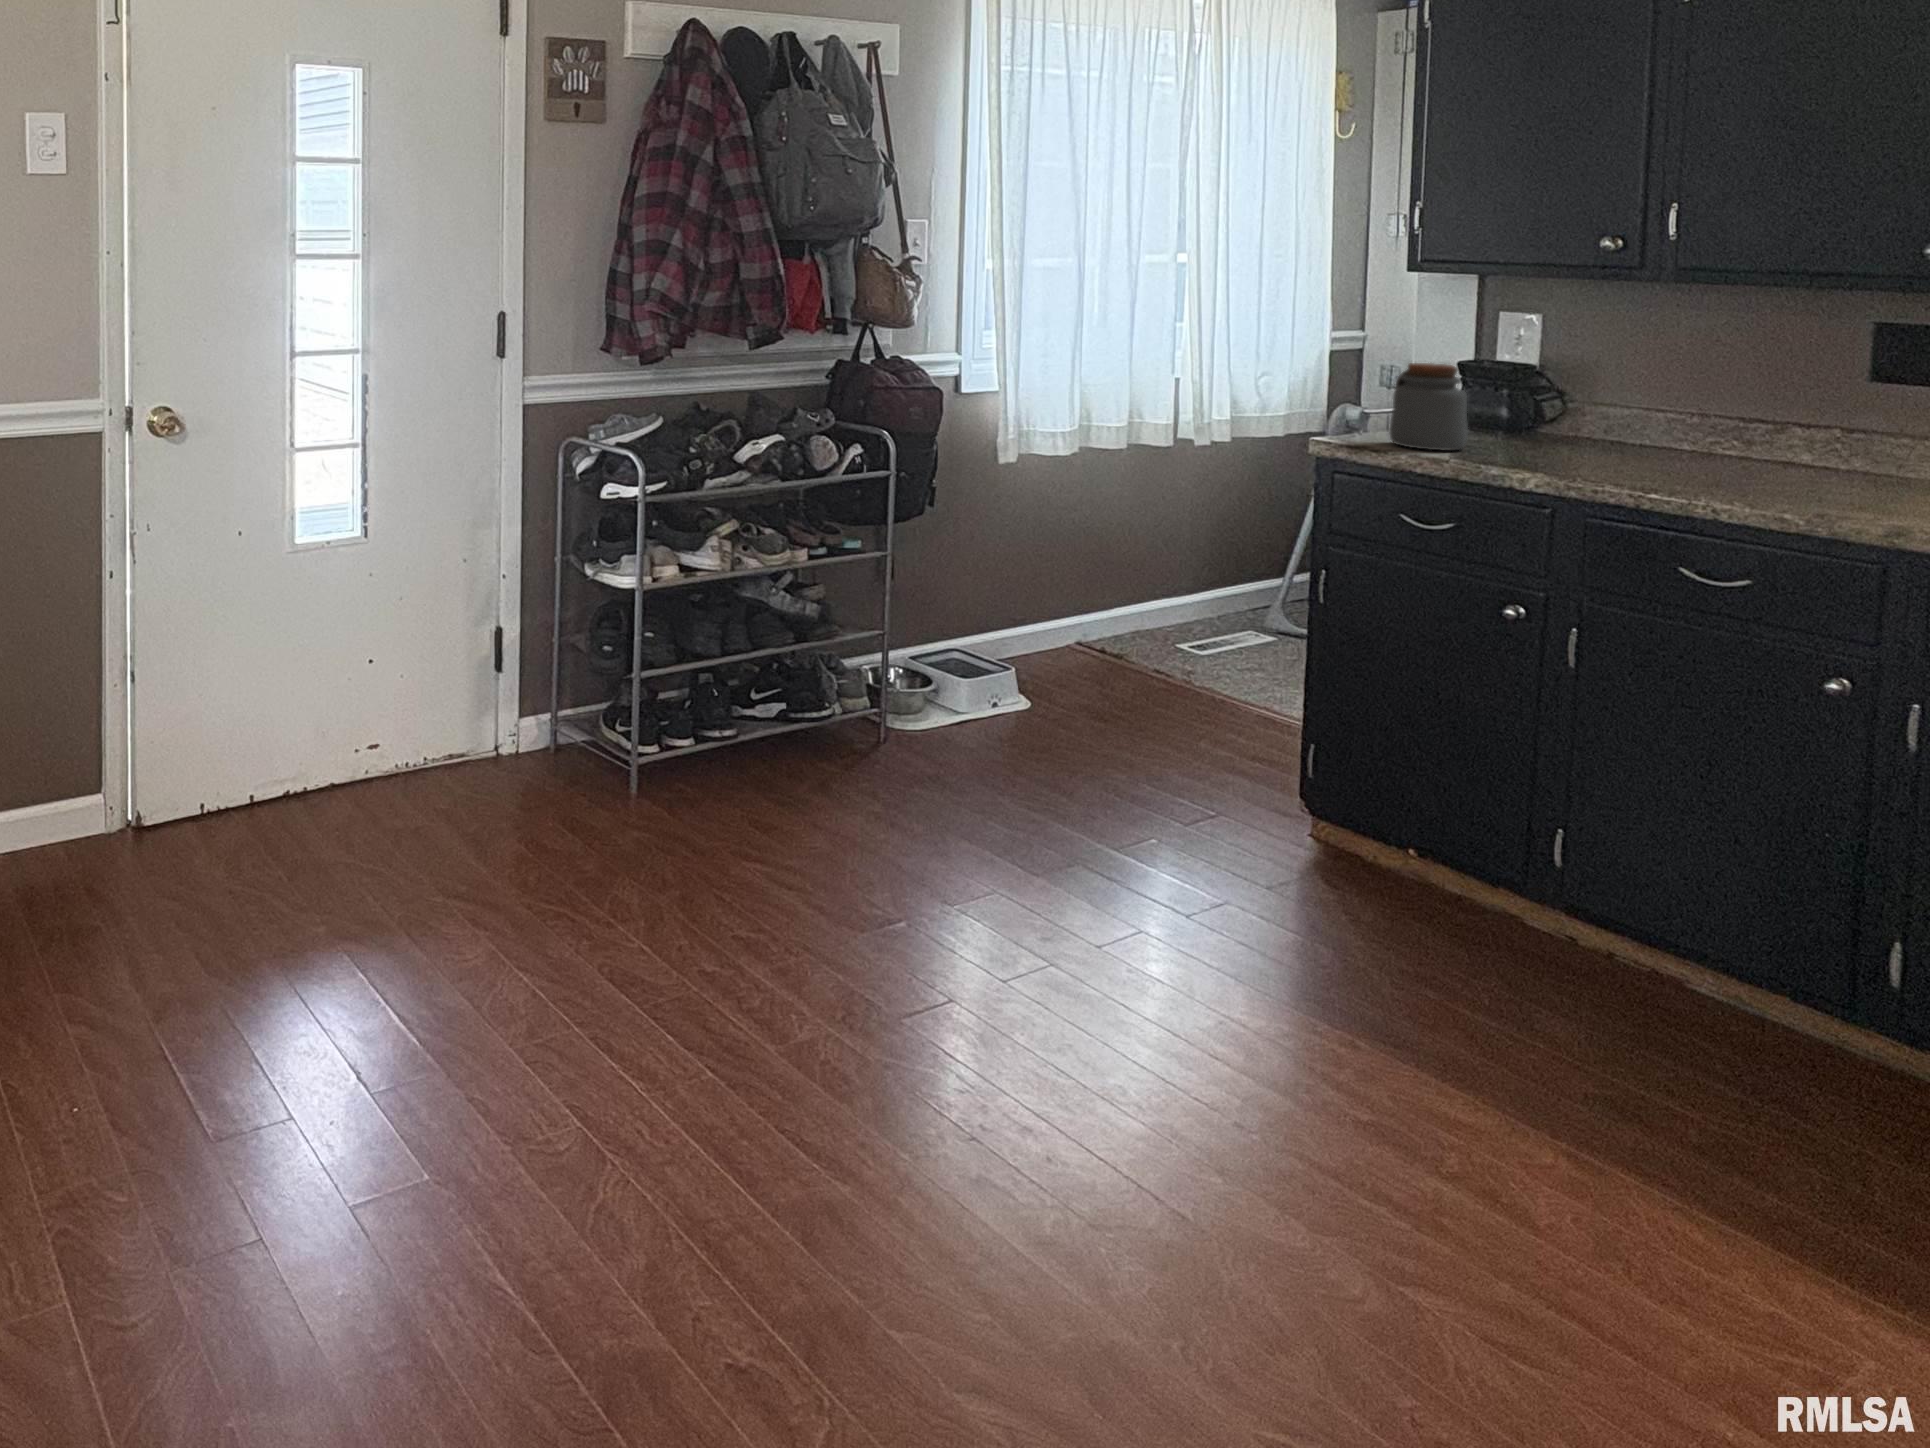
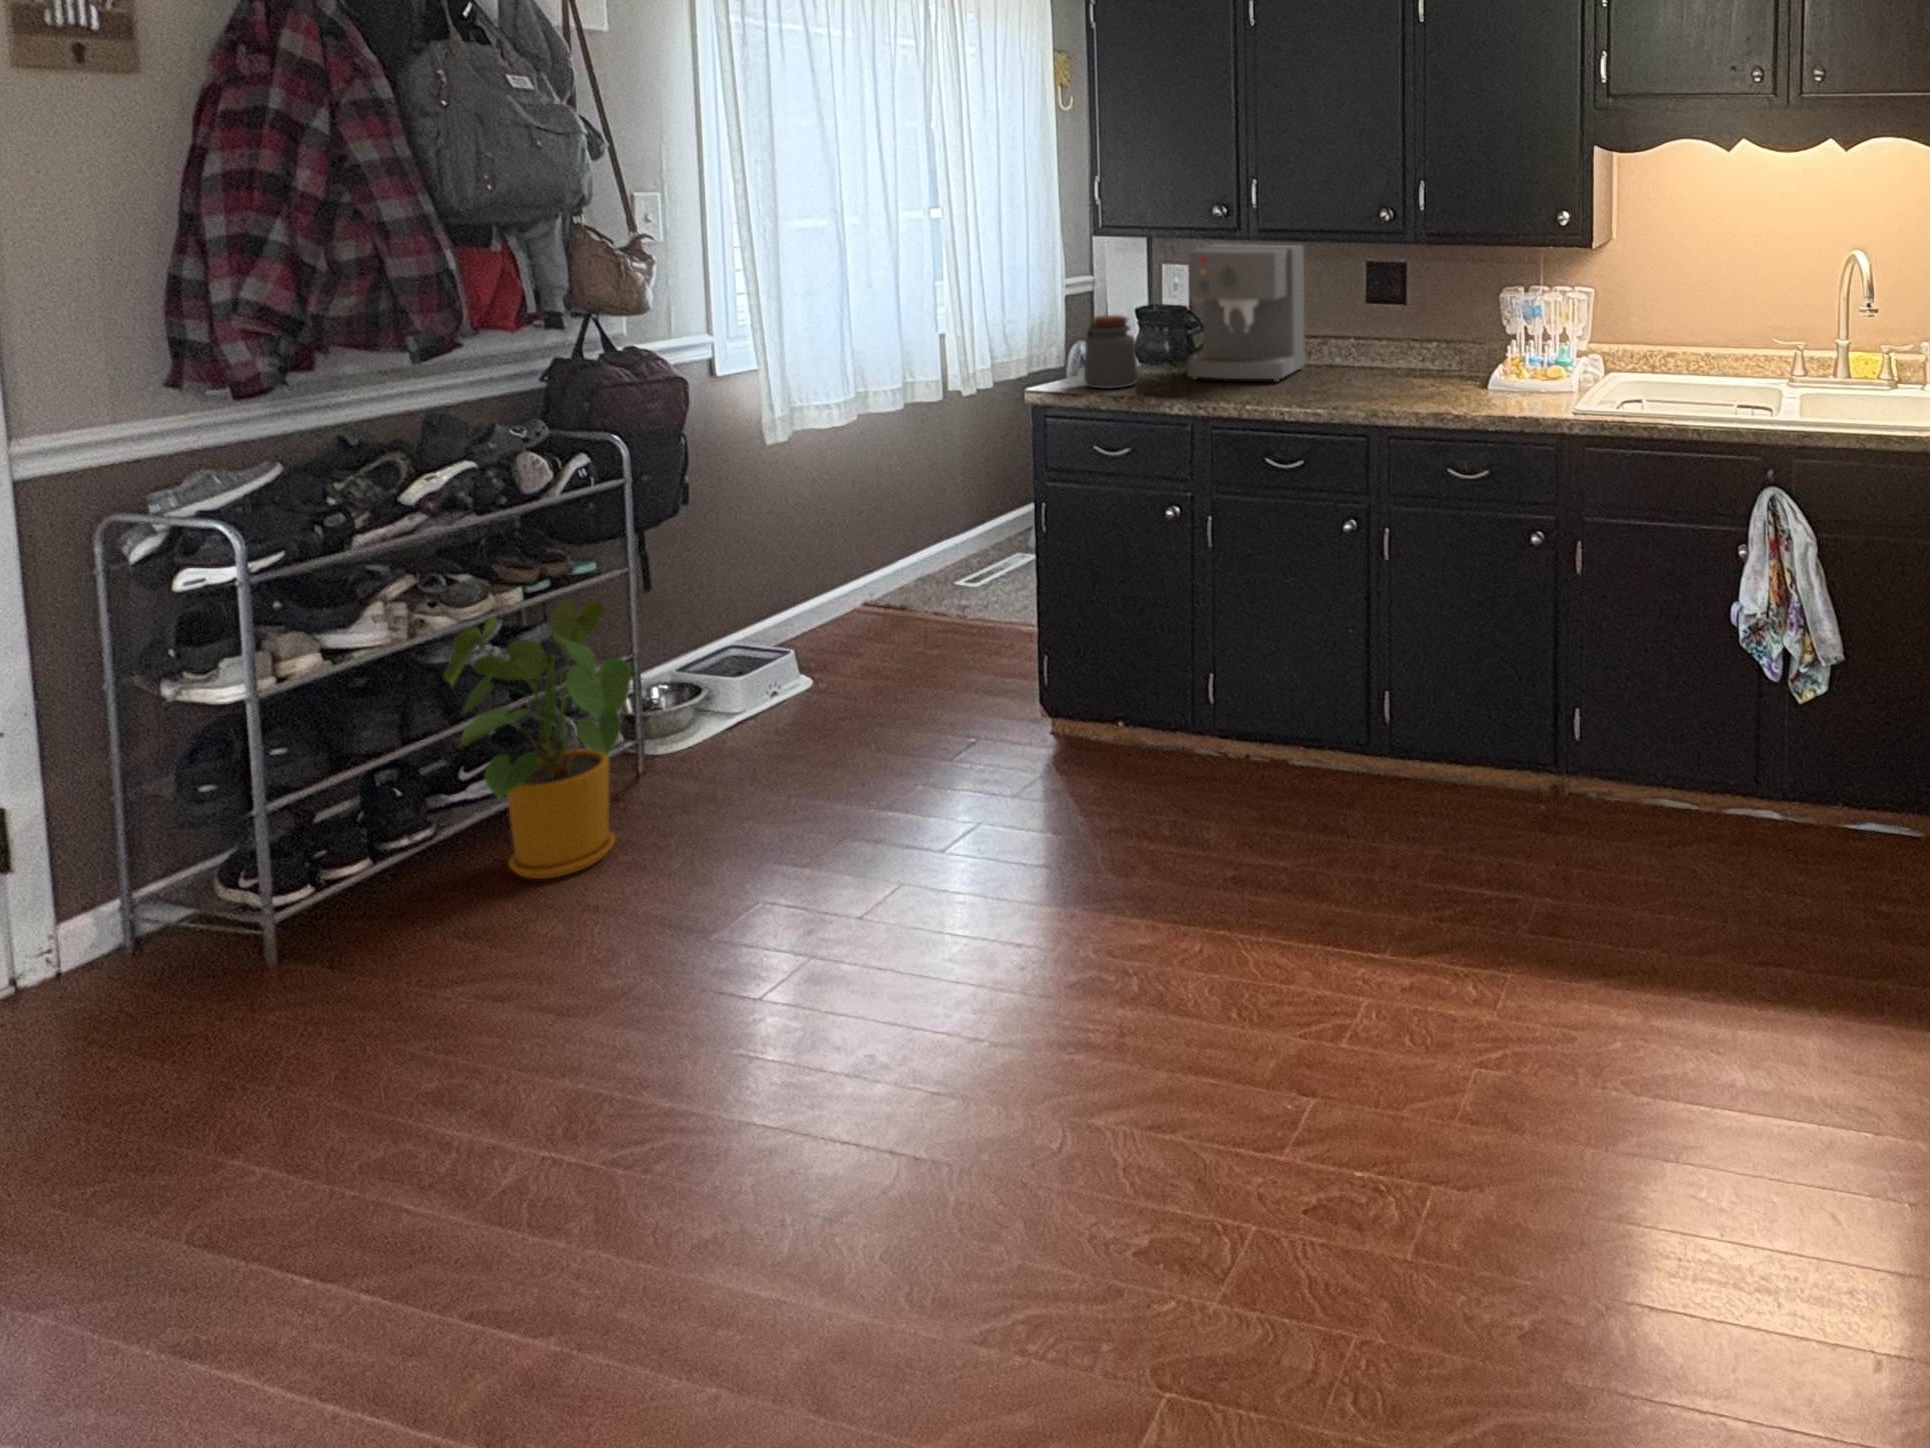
coffee maker: none [1544,287,1756,471] -> present [1188,244,1305,382]
house plant: none [751,567,914,806] -> present [444,600,642,879]

